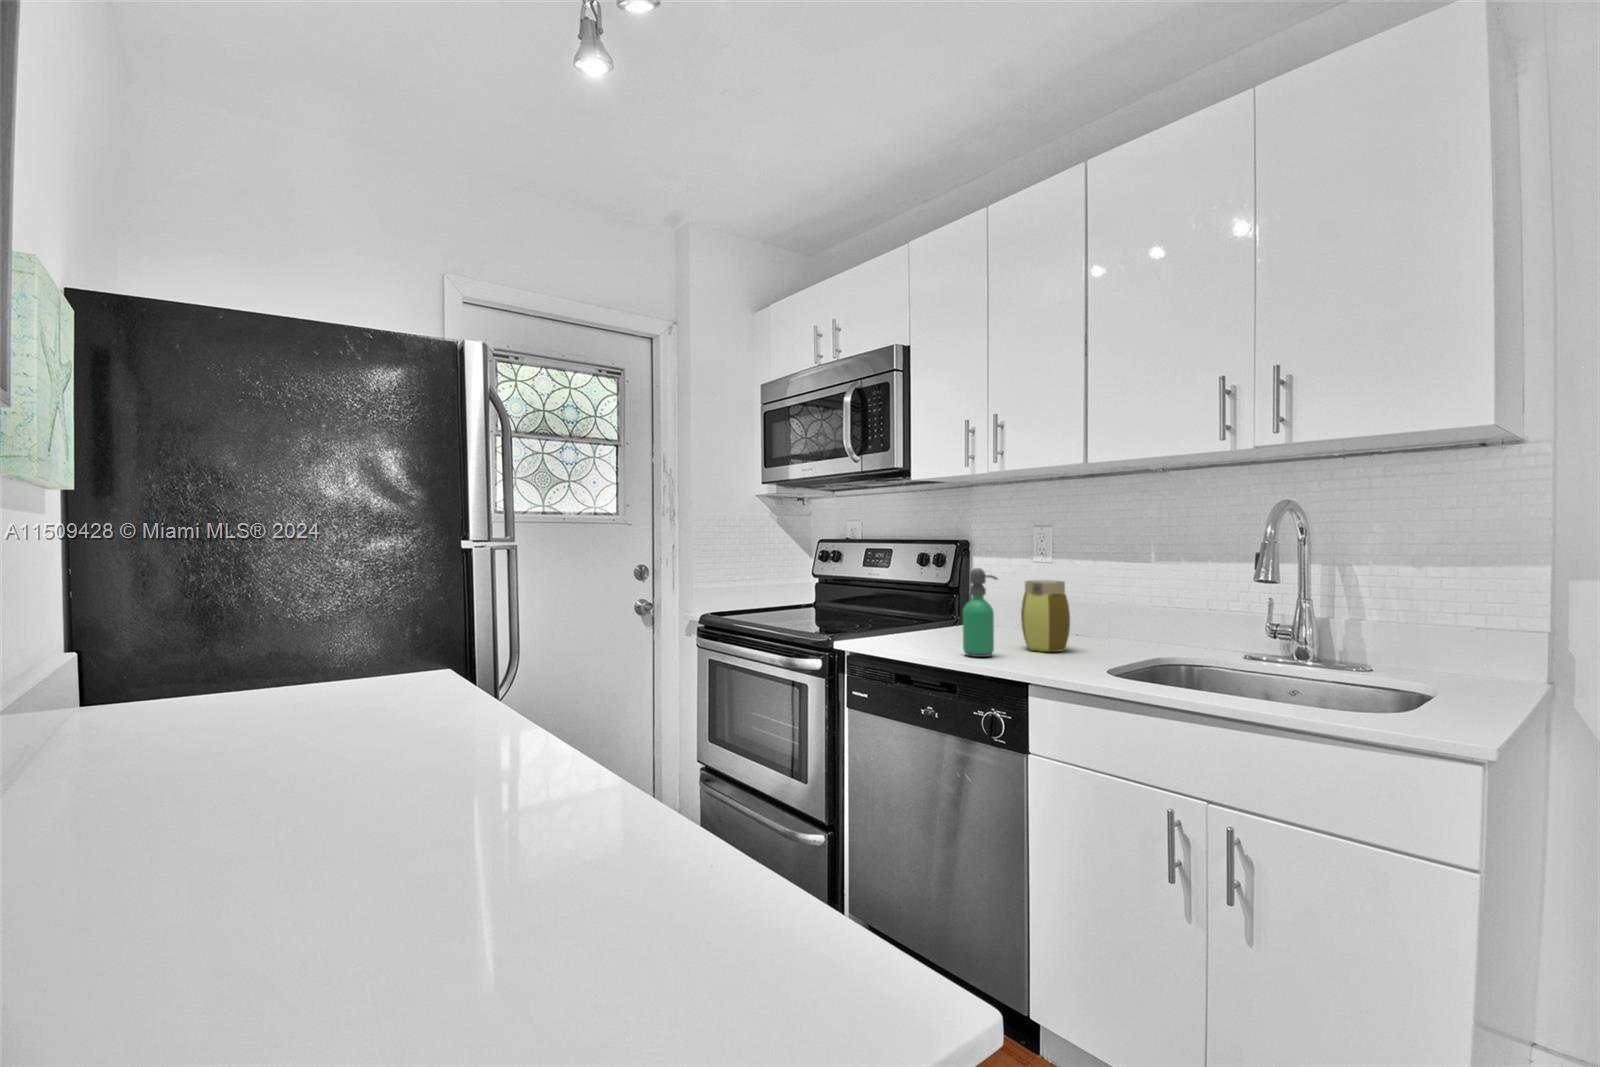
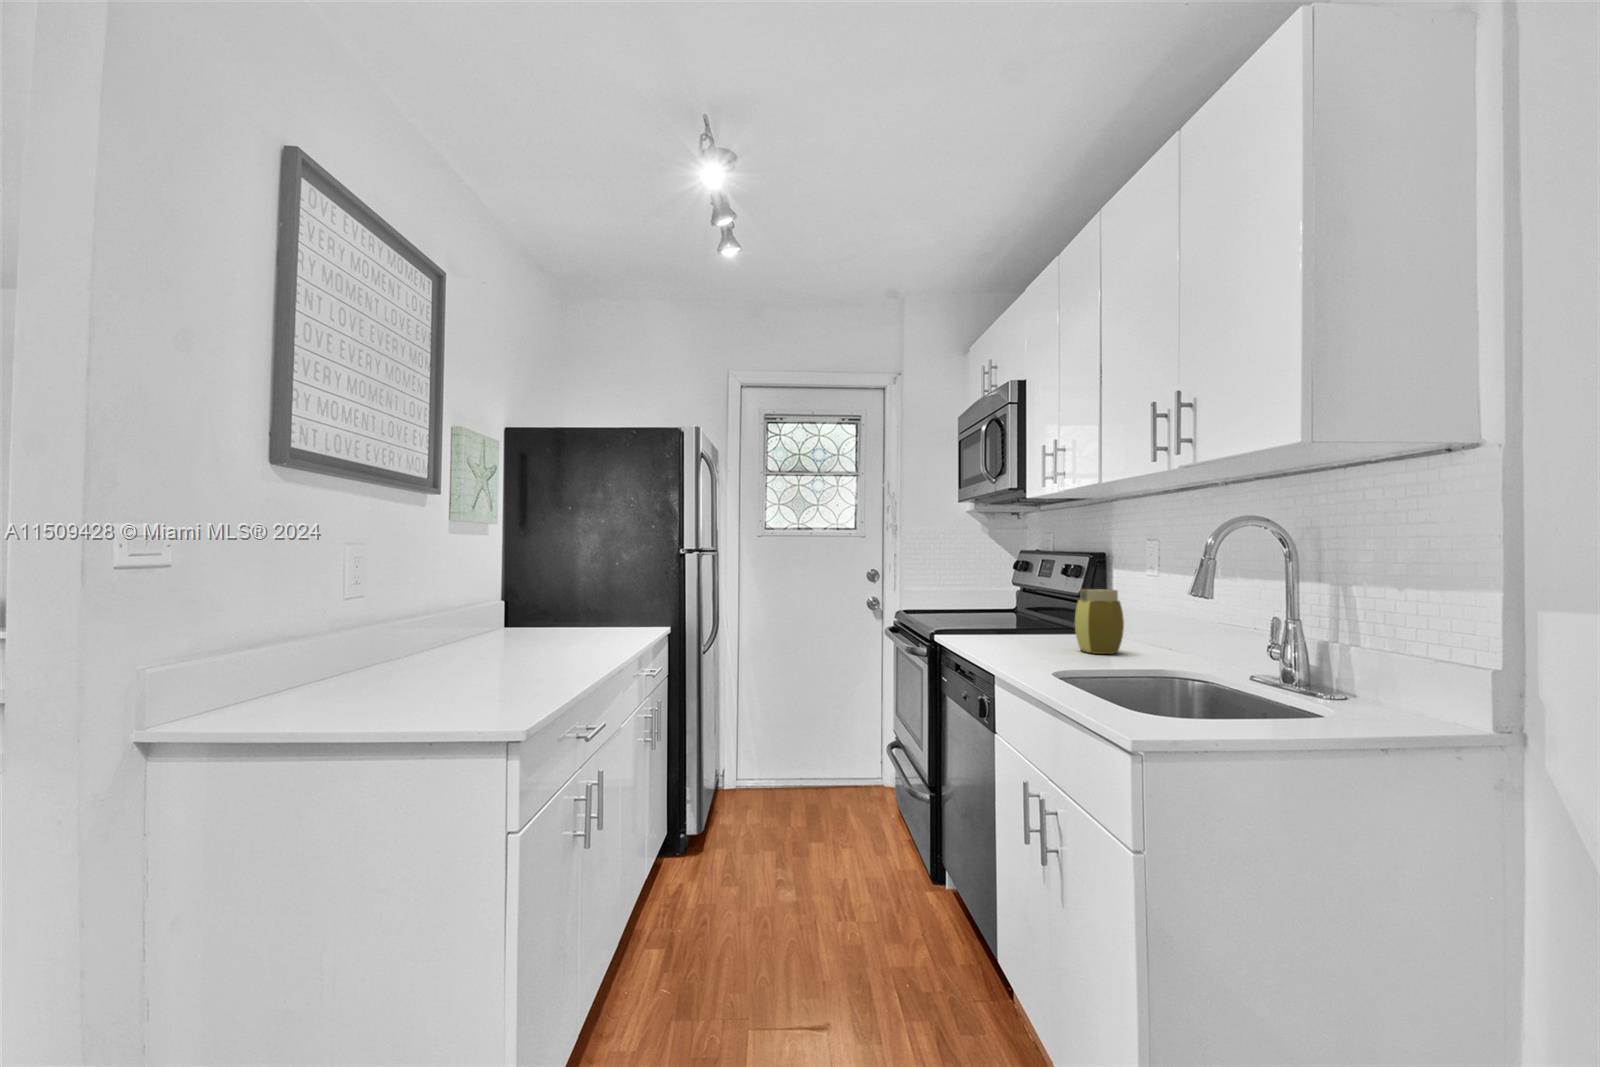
soap dispenser: present [963,568,997,657] -> none [1007,575,1033,650]

